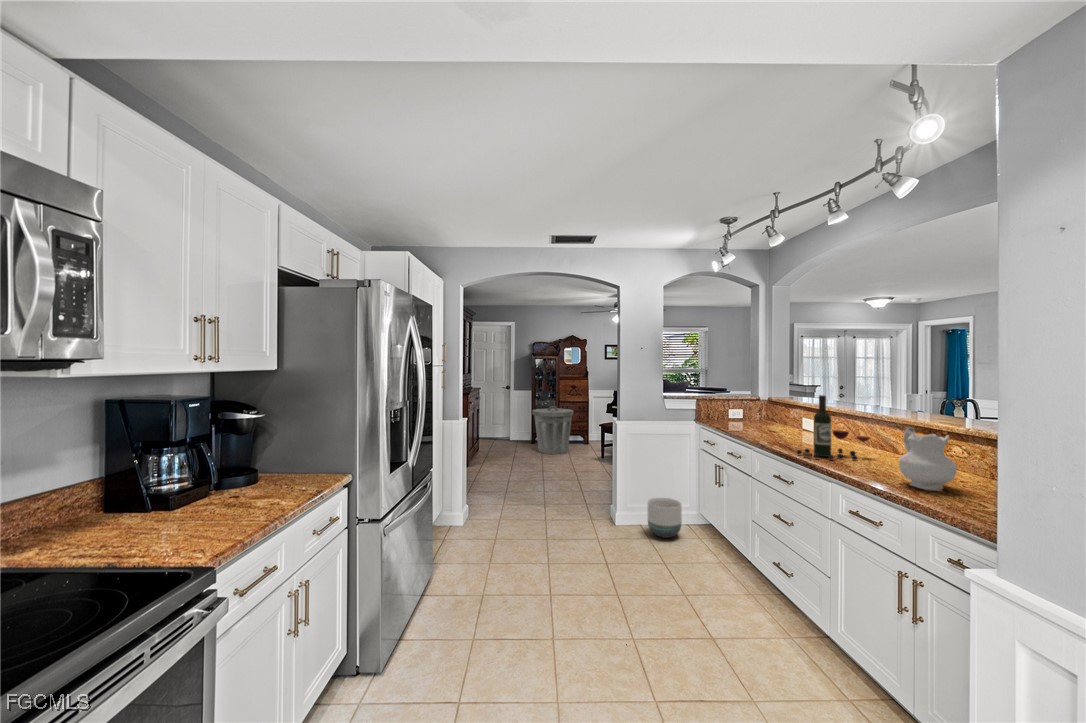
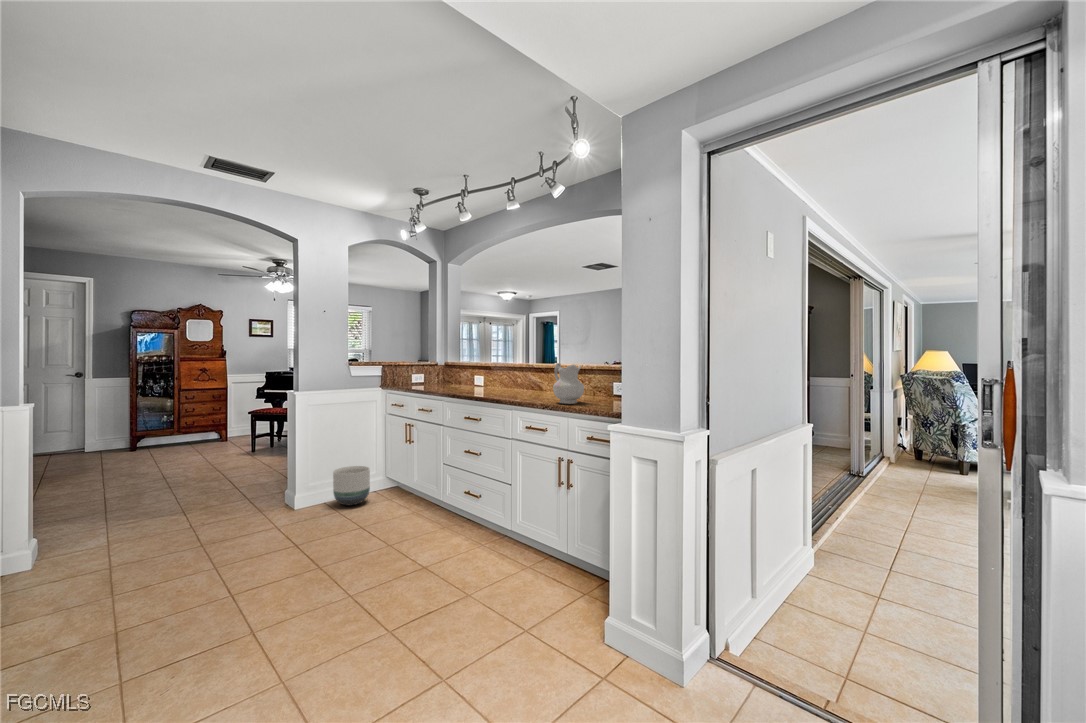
wine bottle: present [797,395,870,460] -> none [480,348,530,398]
trash can: present [532,406,574,454] -> none [137,393,206,456]

